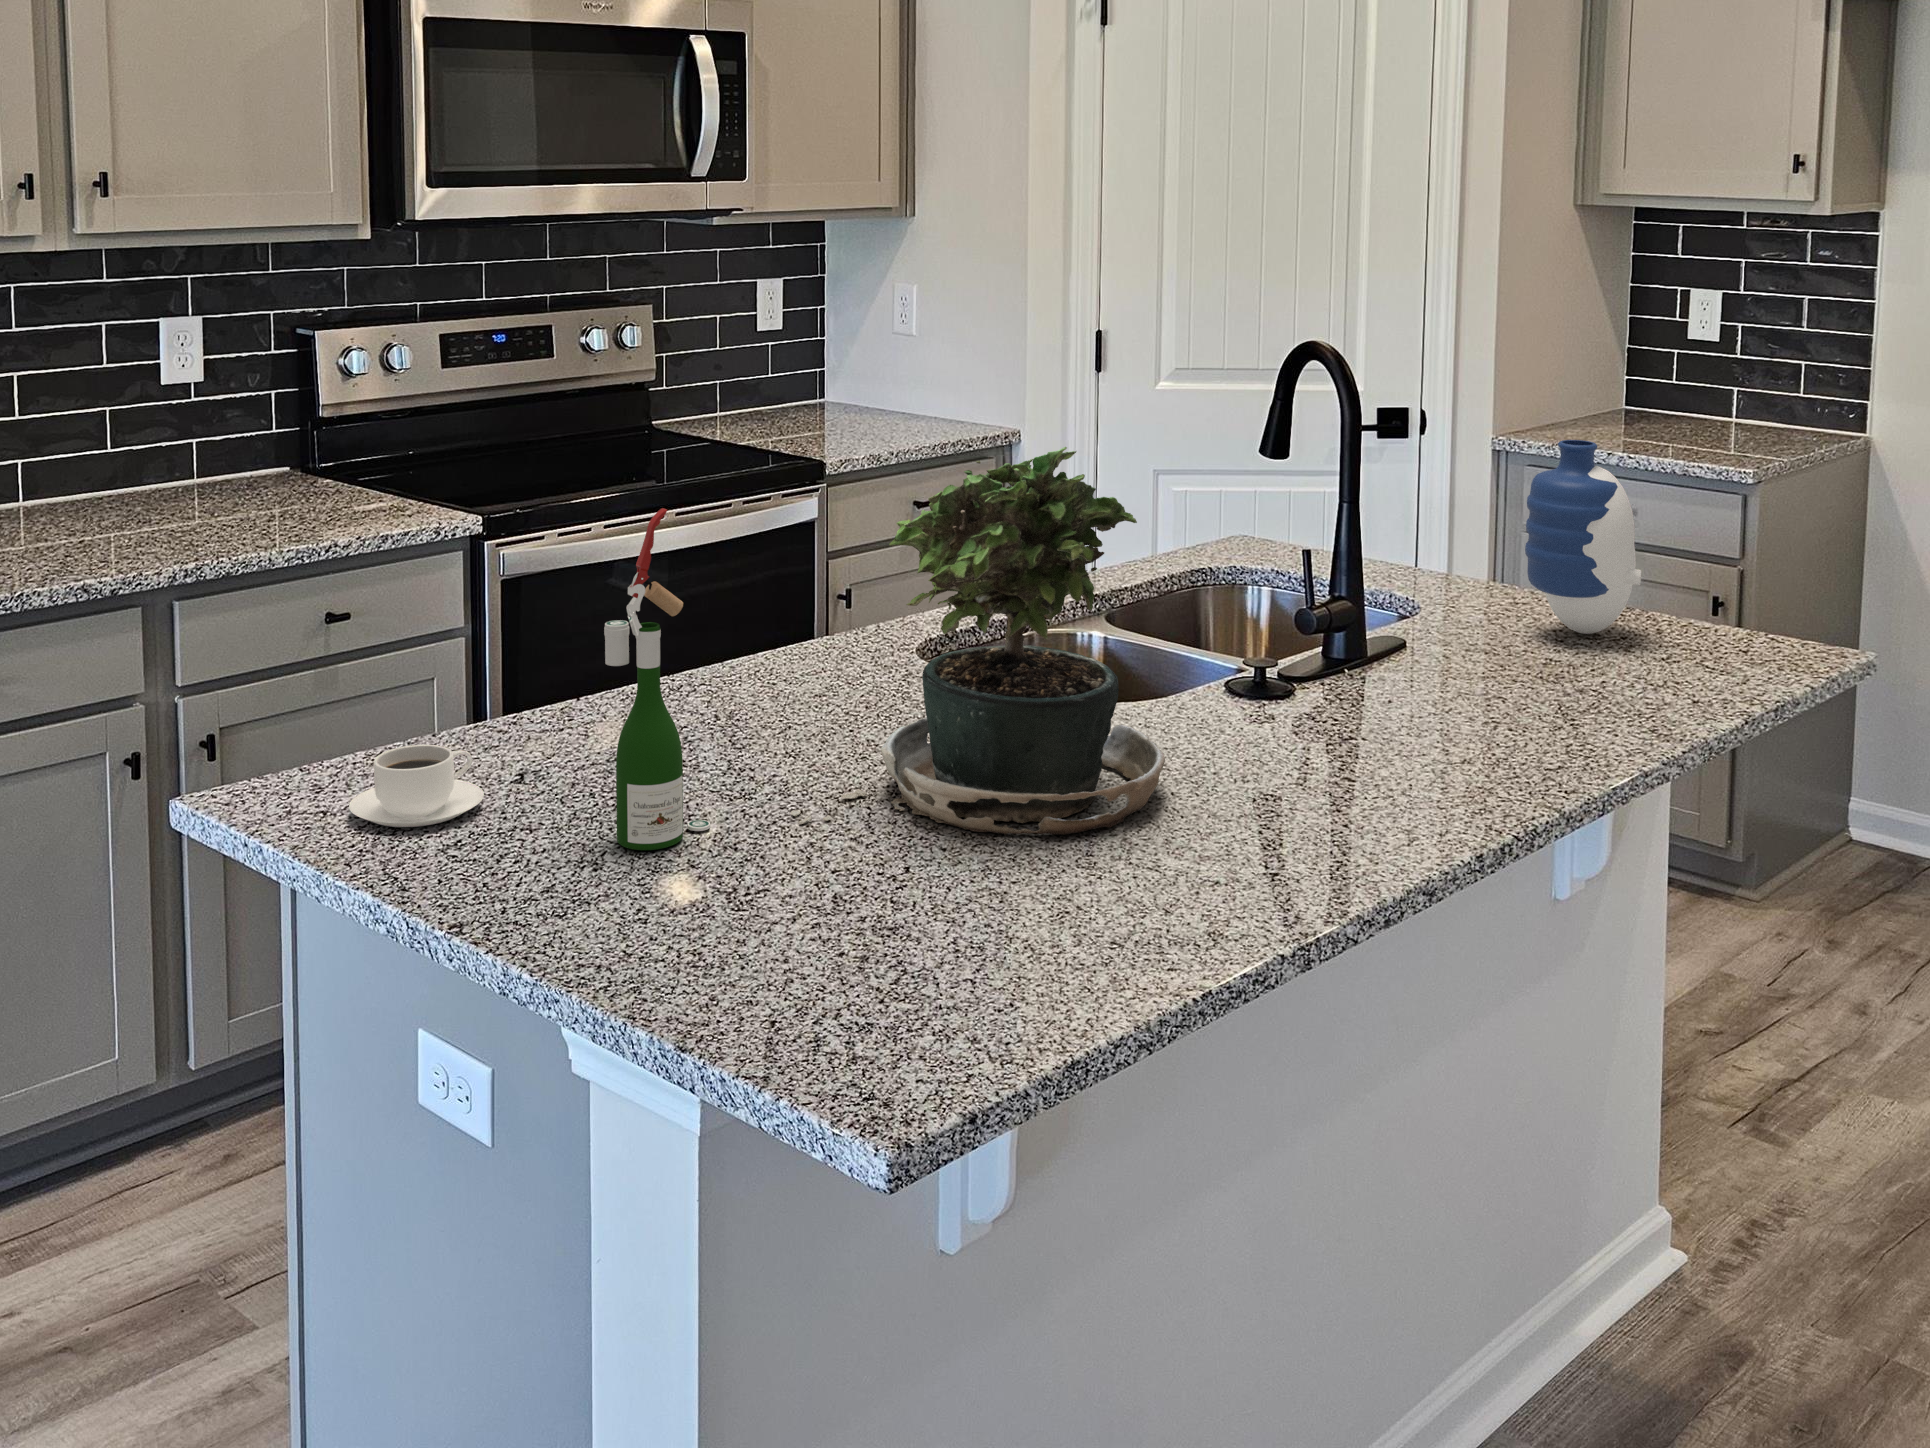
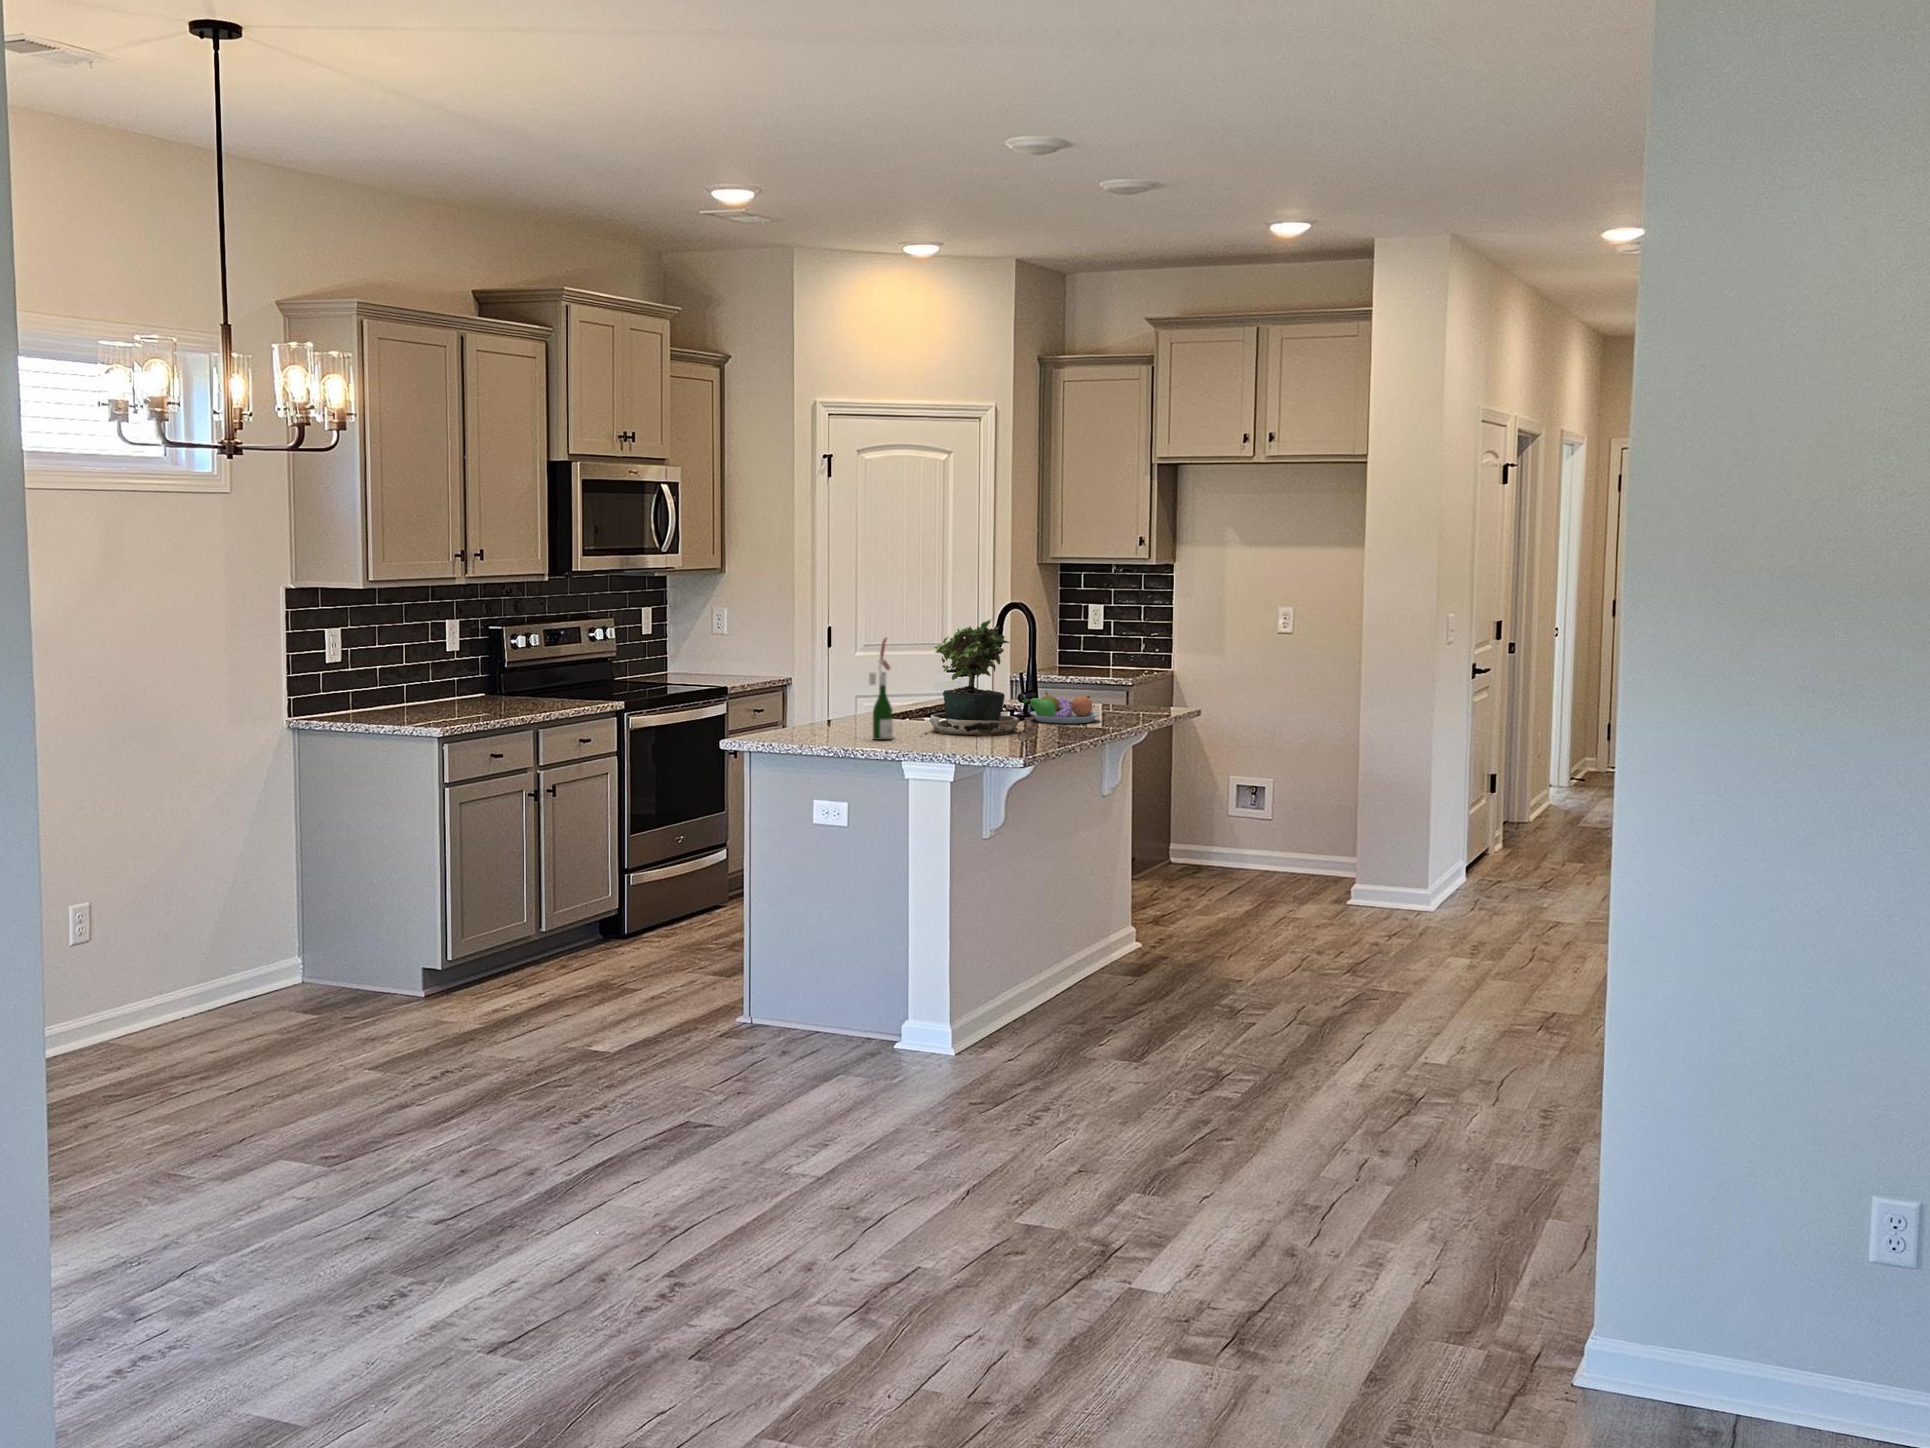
vase: present [1525,440,1641,634] -> none [1086,636,1126,707]
fruit bowl: none [1261,624,1499,753] -> present [1023,691,1100,724]
coffee cup: present [349,745,484,827] -> none [782,720,822,740]

